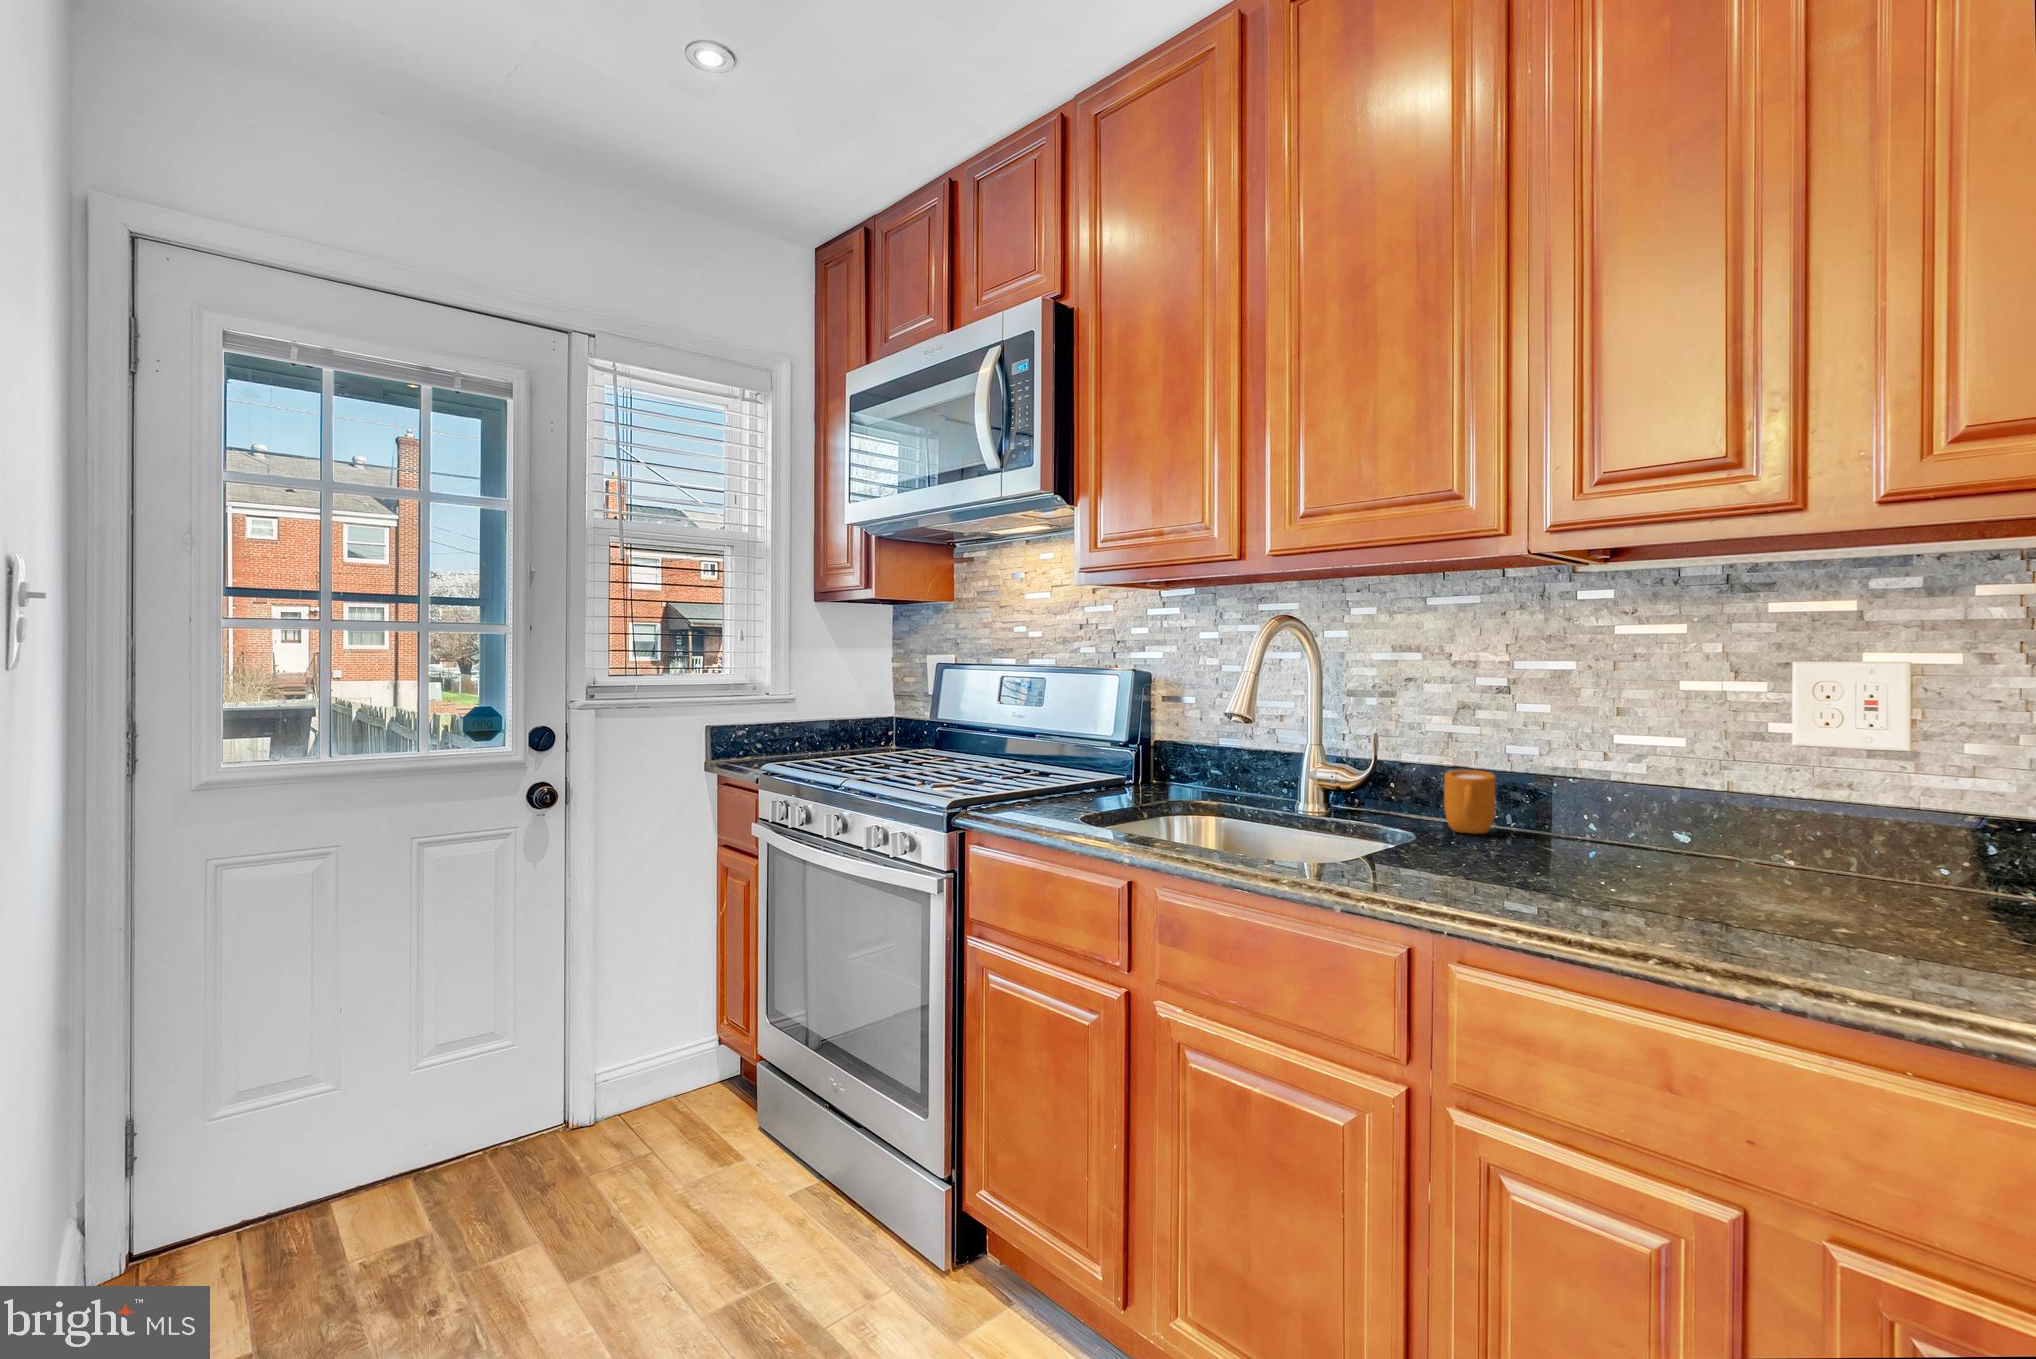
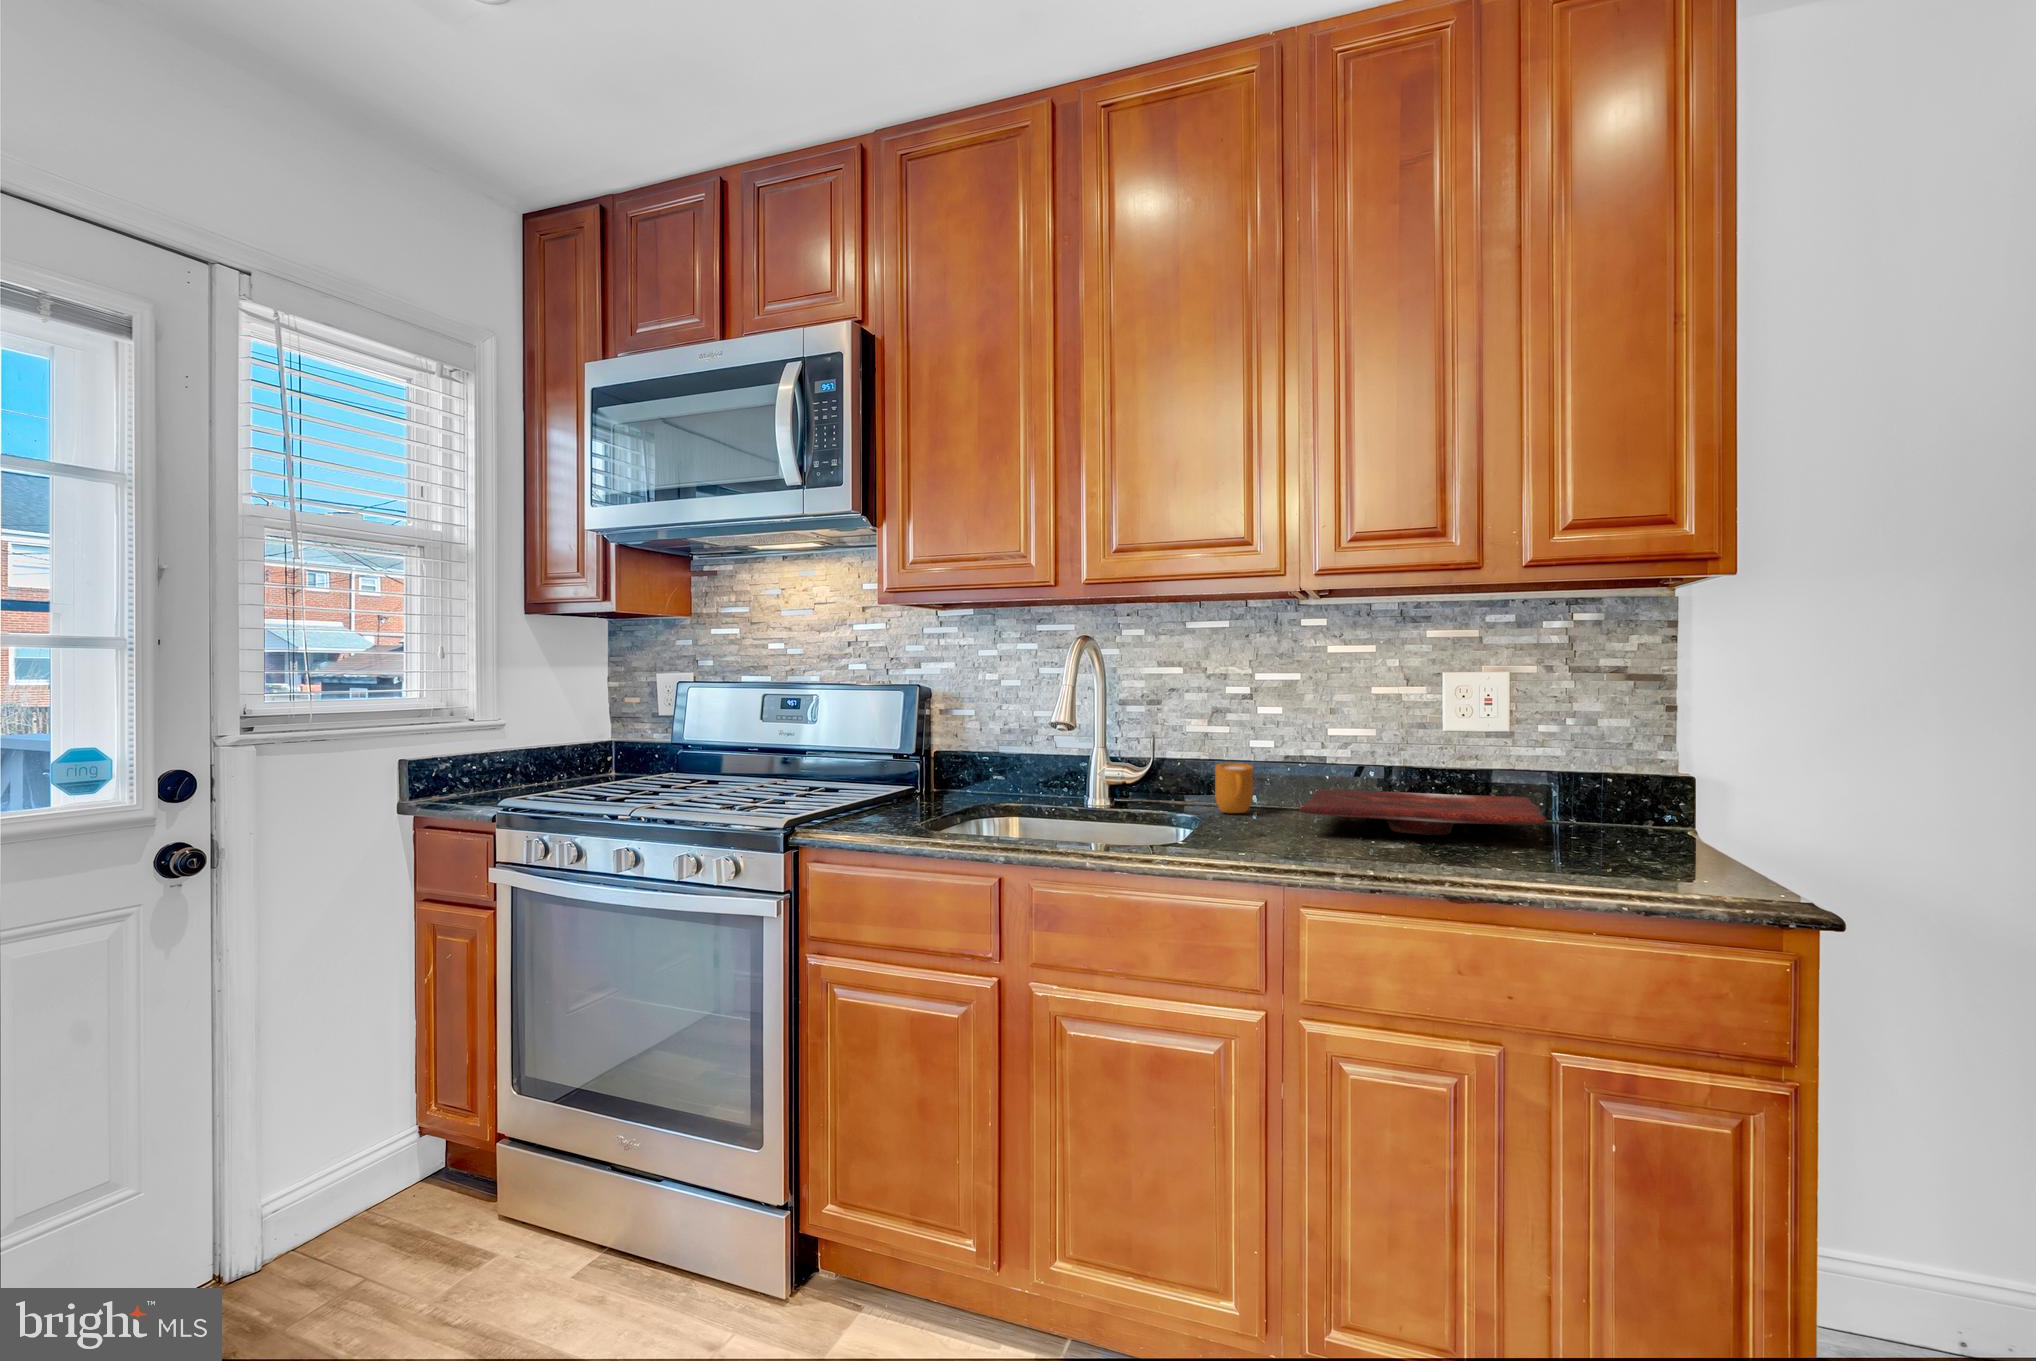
cutting board: none [1506,812,1918,888] -> present [1300,790,1546,835]

